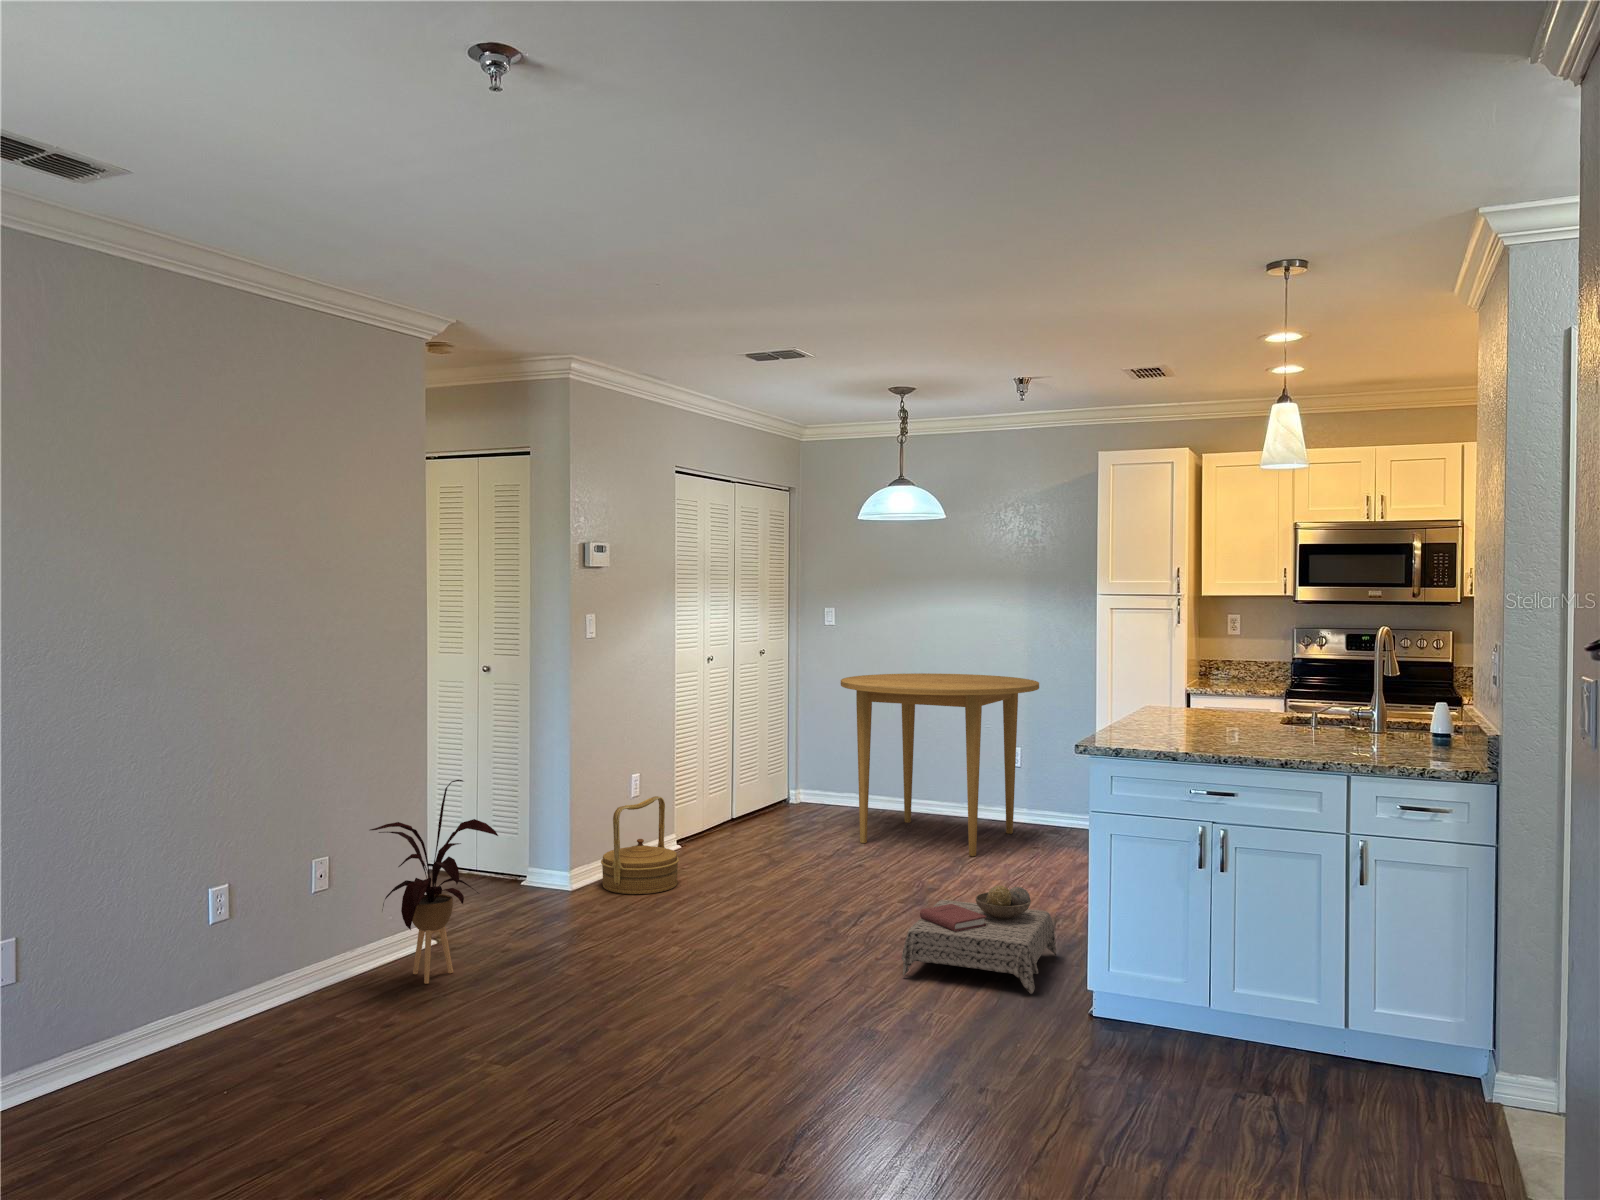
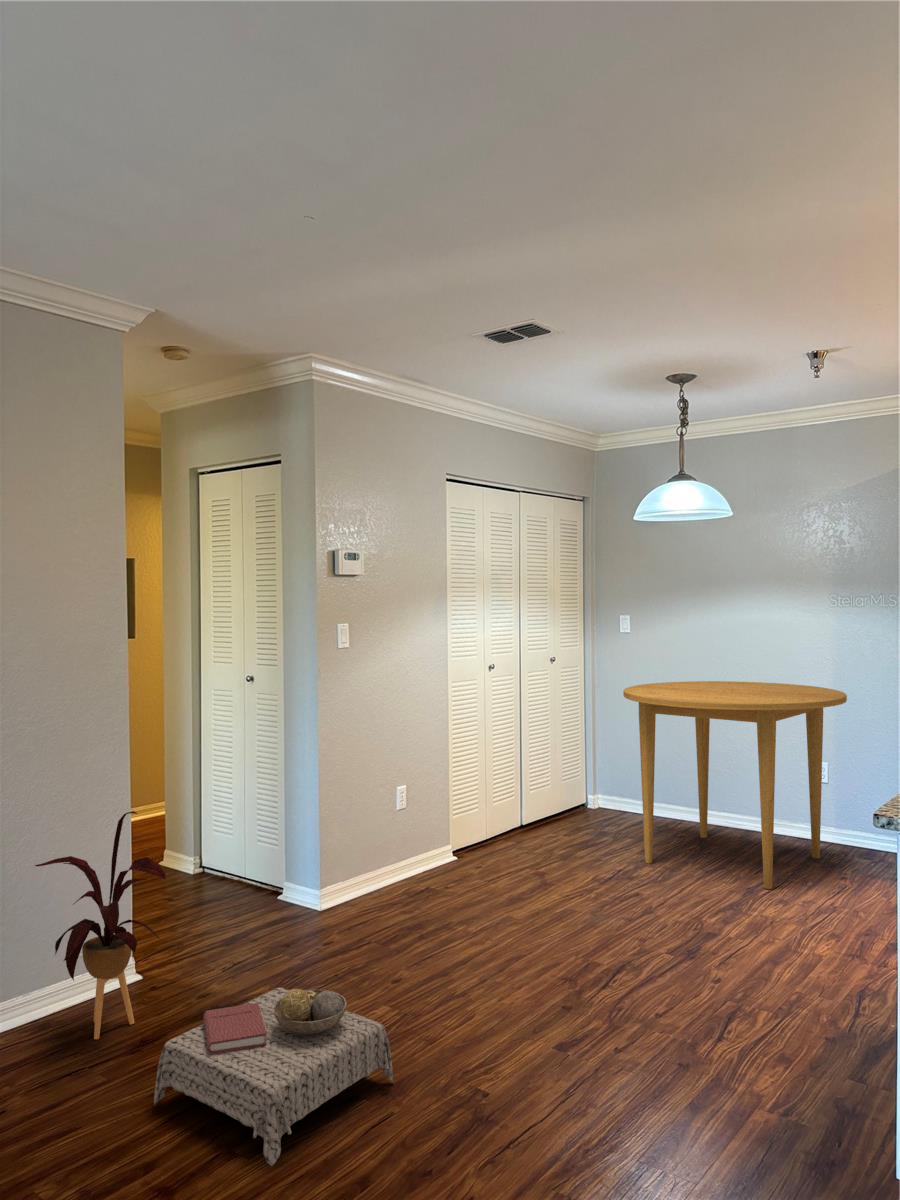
woven basket: present [601,796,679,894] -> none [352,813,434,921]
ottoman: present [902,885,1056,994] -> present [154,987,393,1166]

